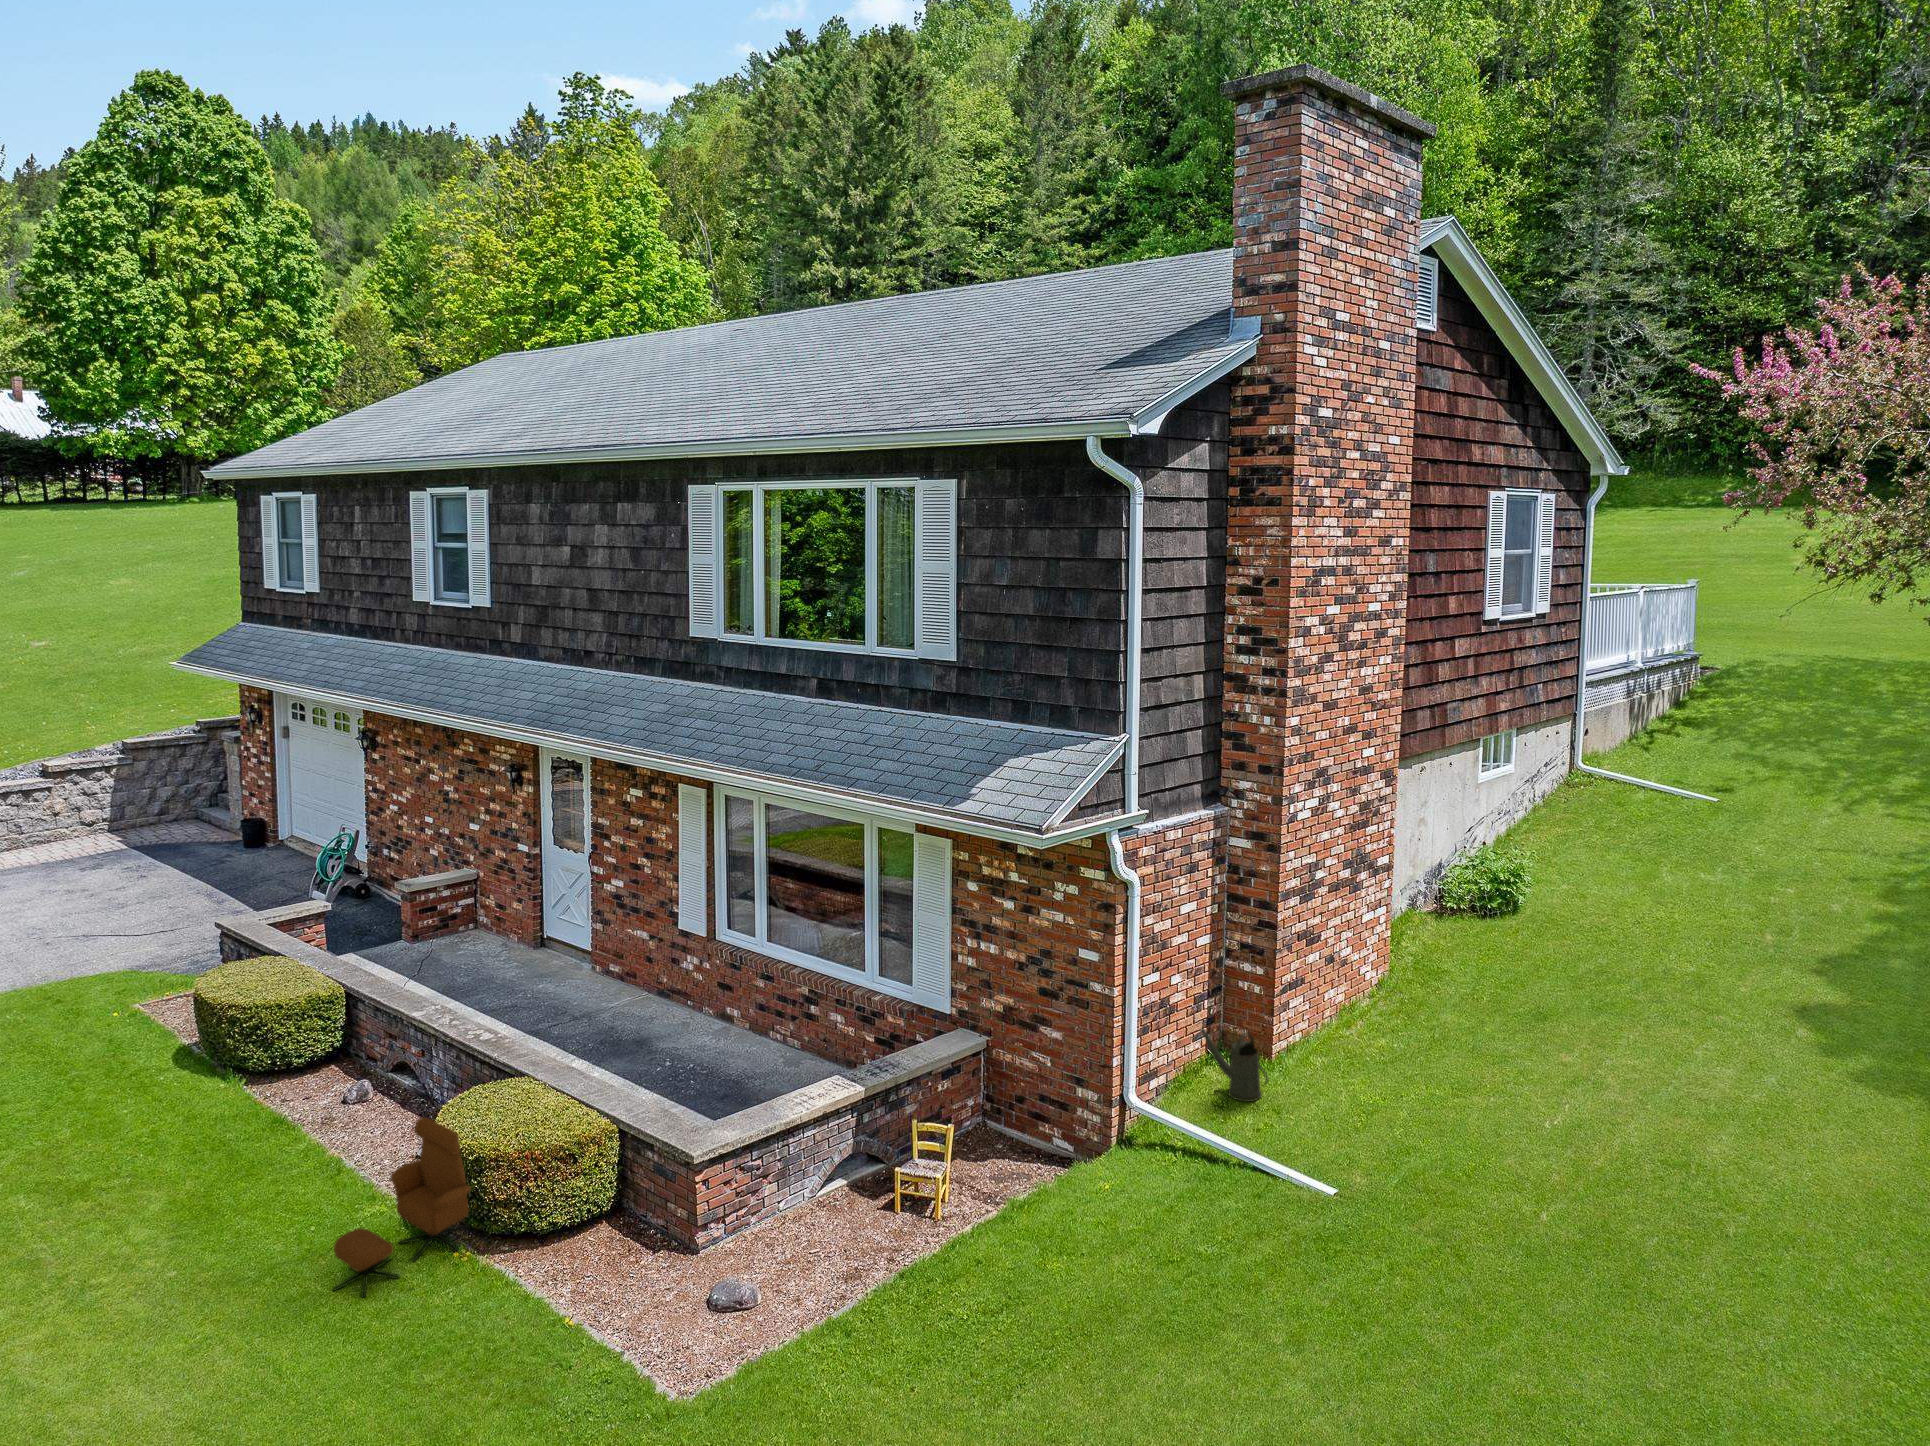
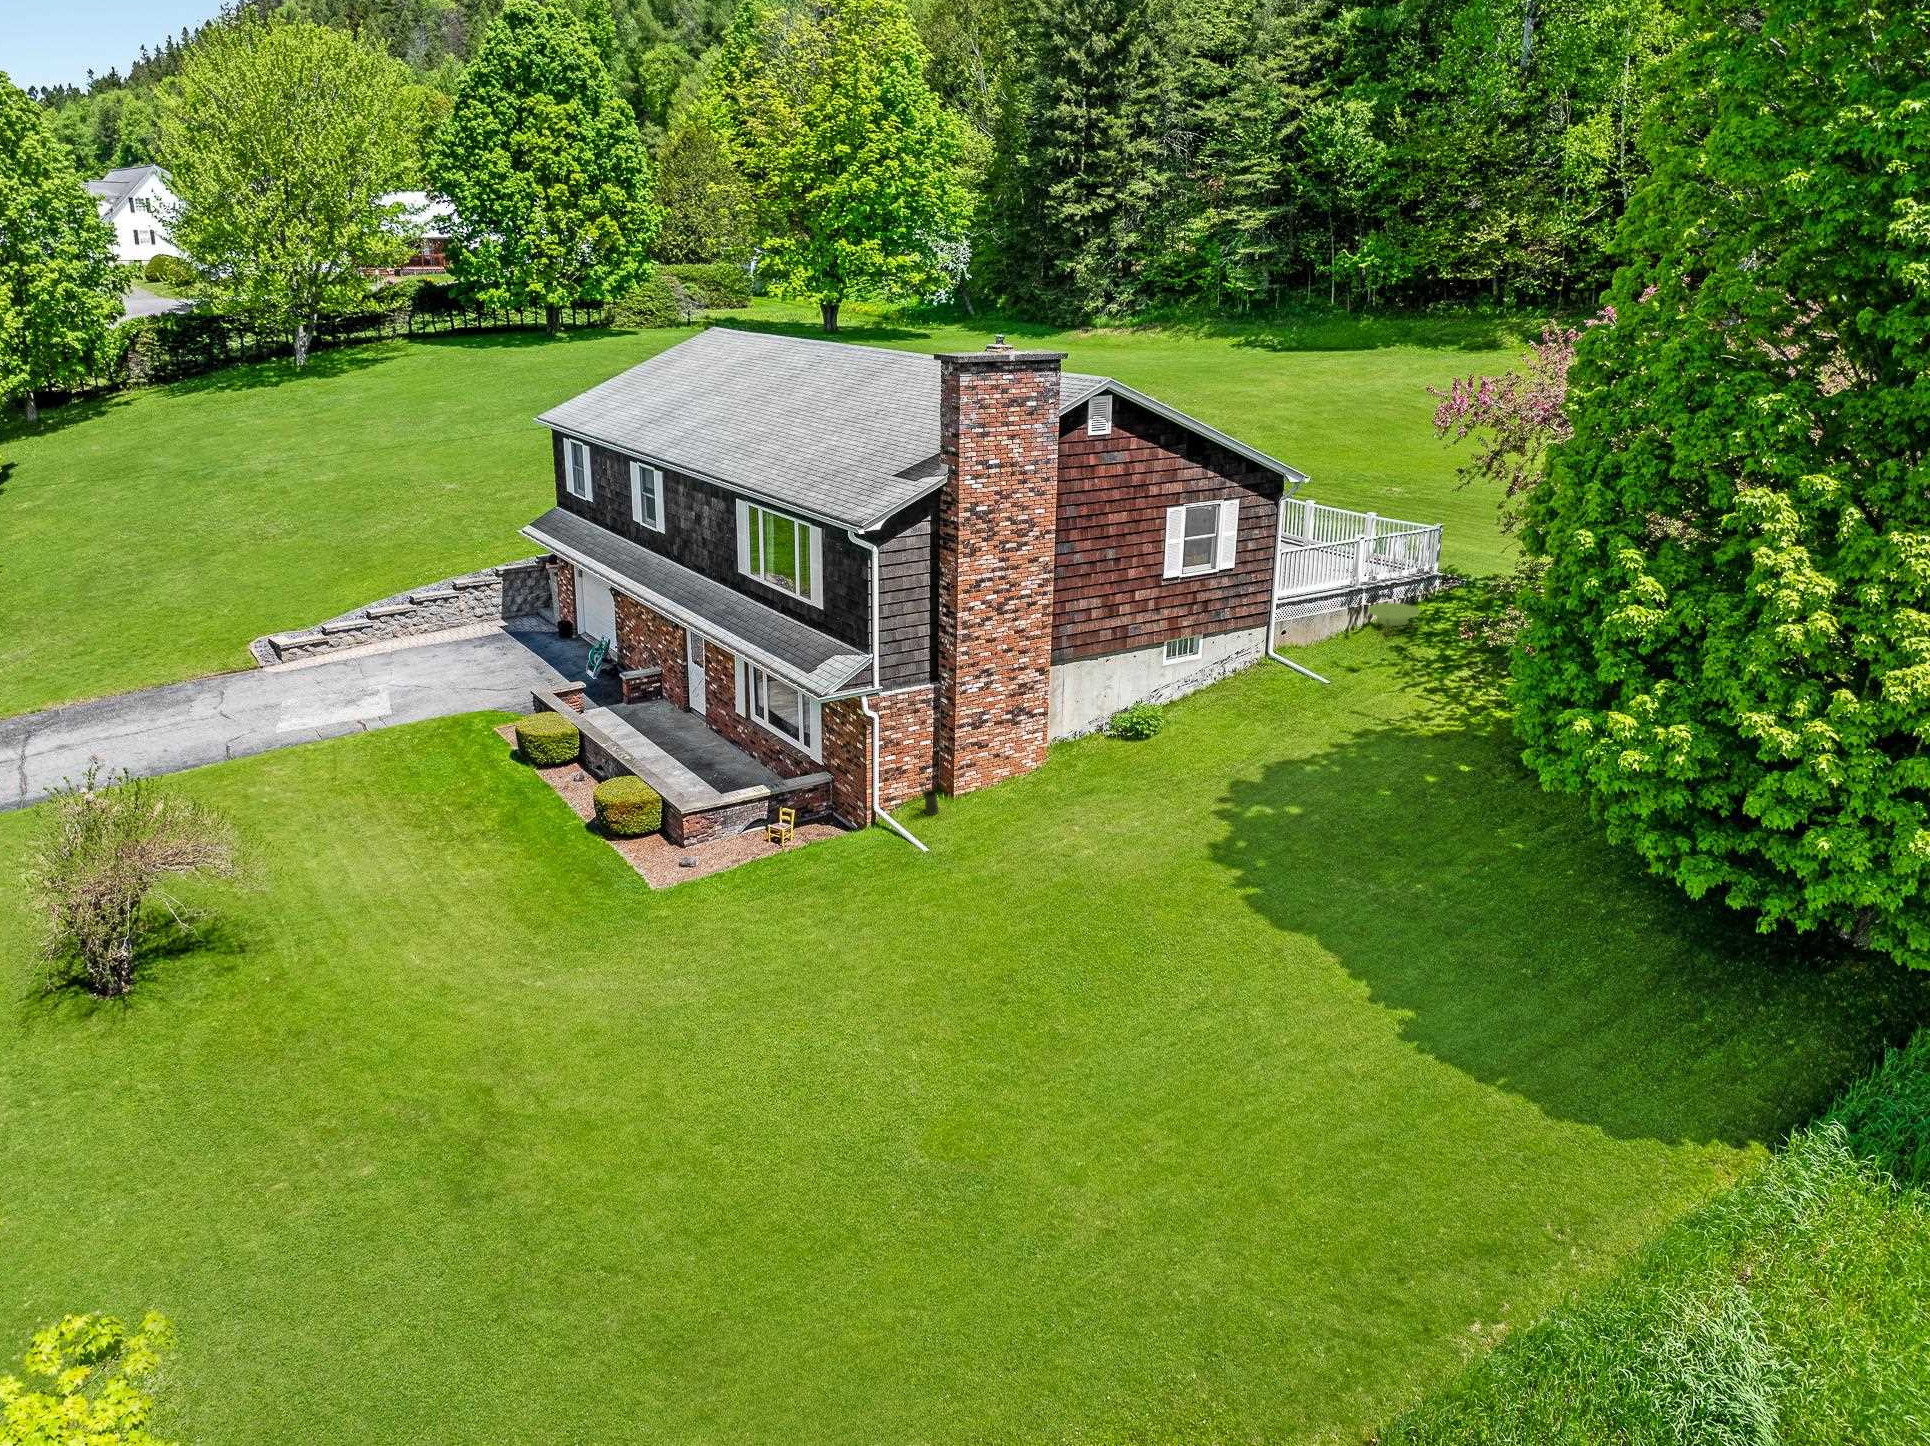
round table: none [1662,689,1752,735] -> present [1368,603,1420,636]
lounge chair: present [332,1117,471,1298] -> none [553,786,605,846]

